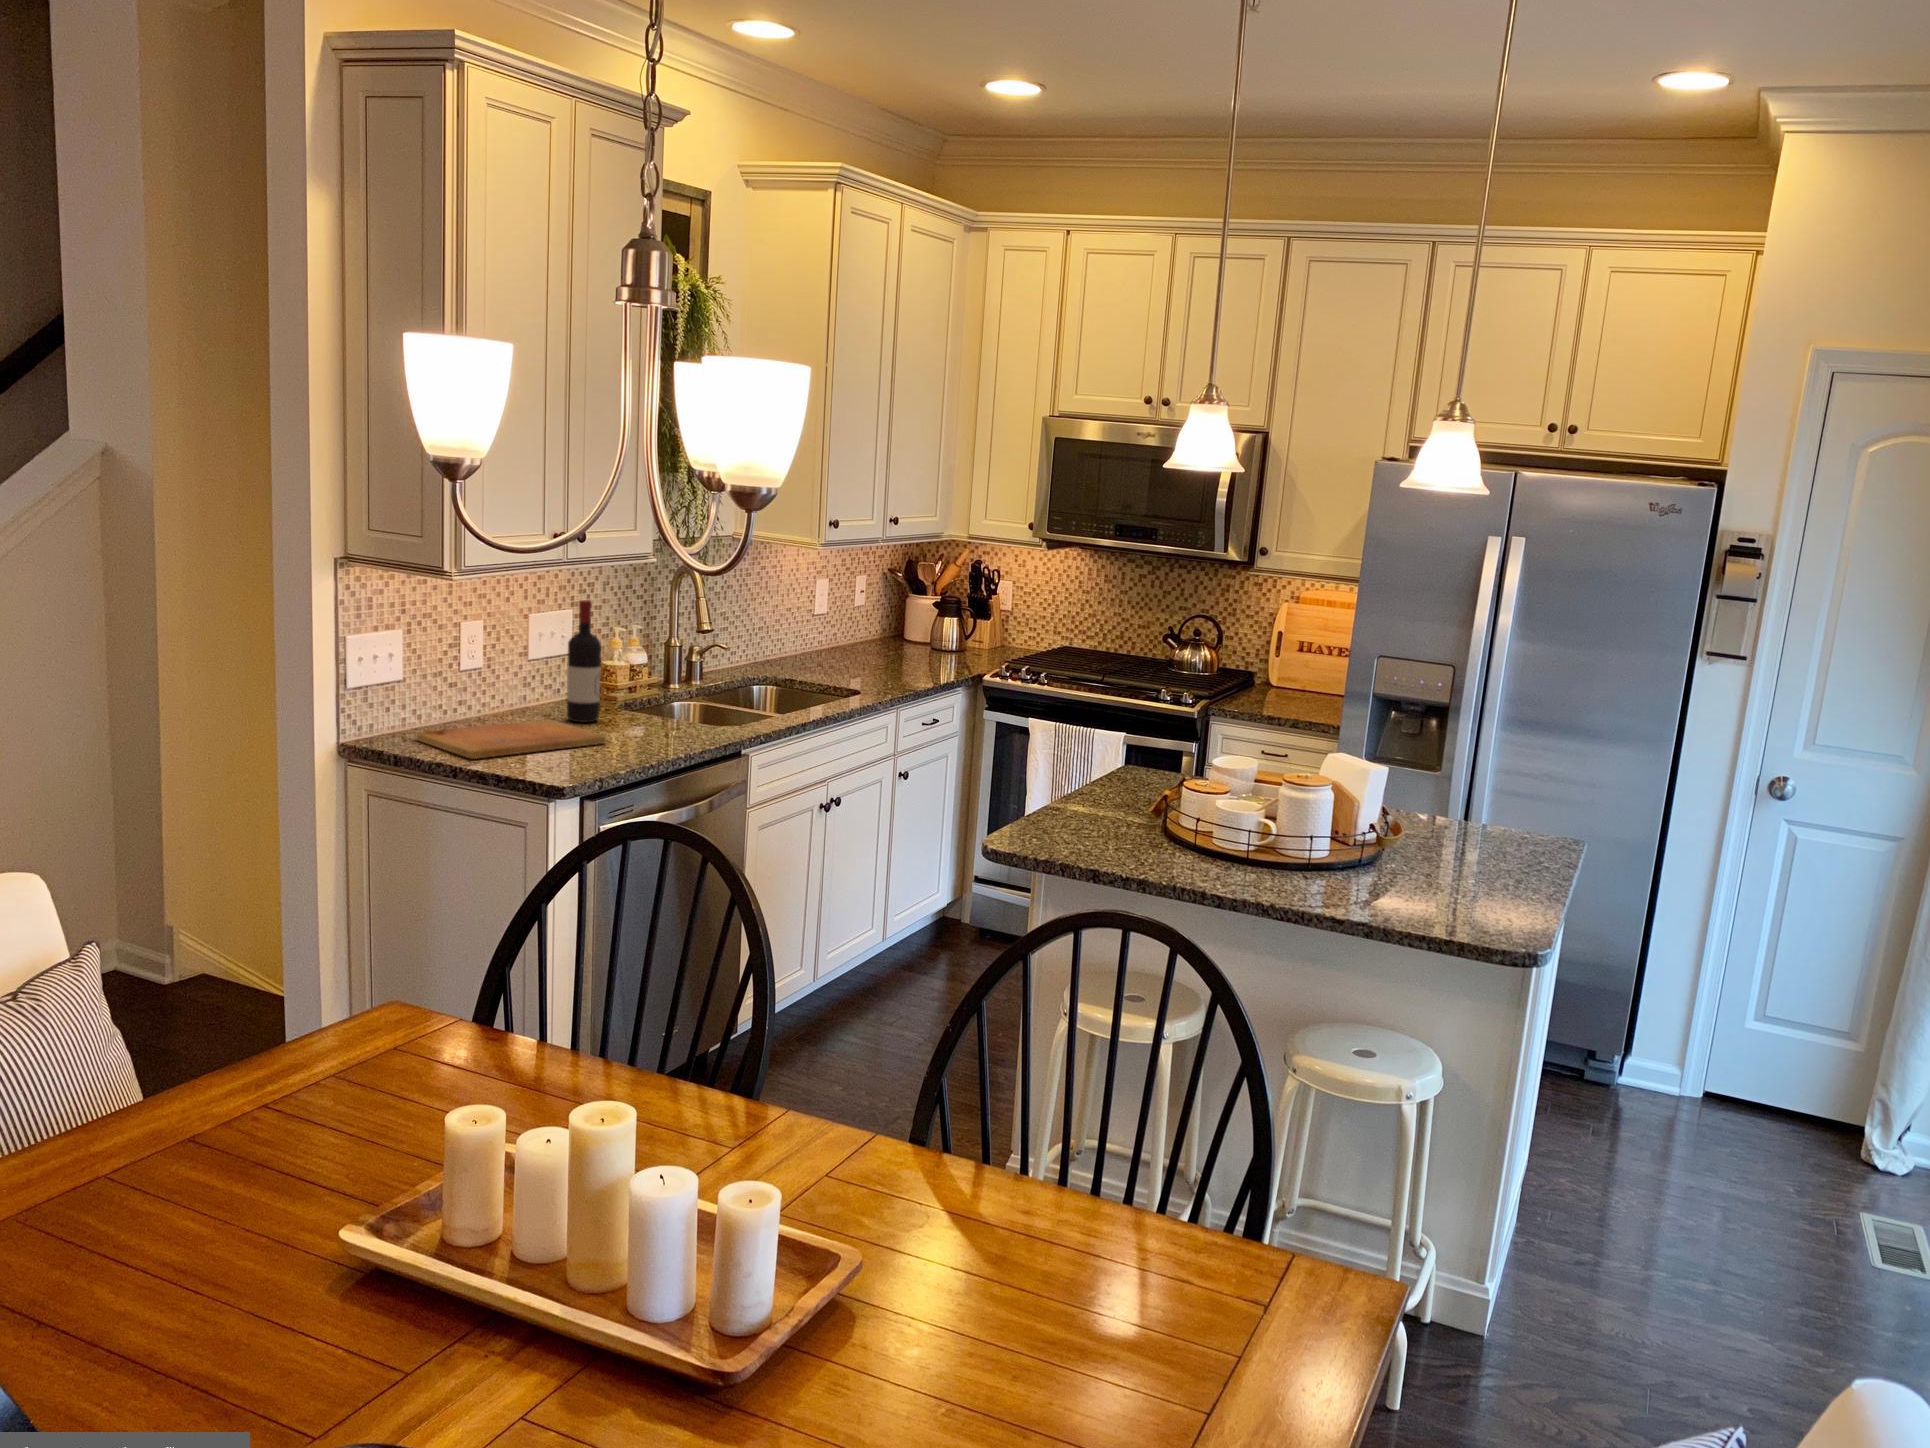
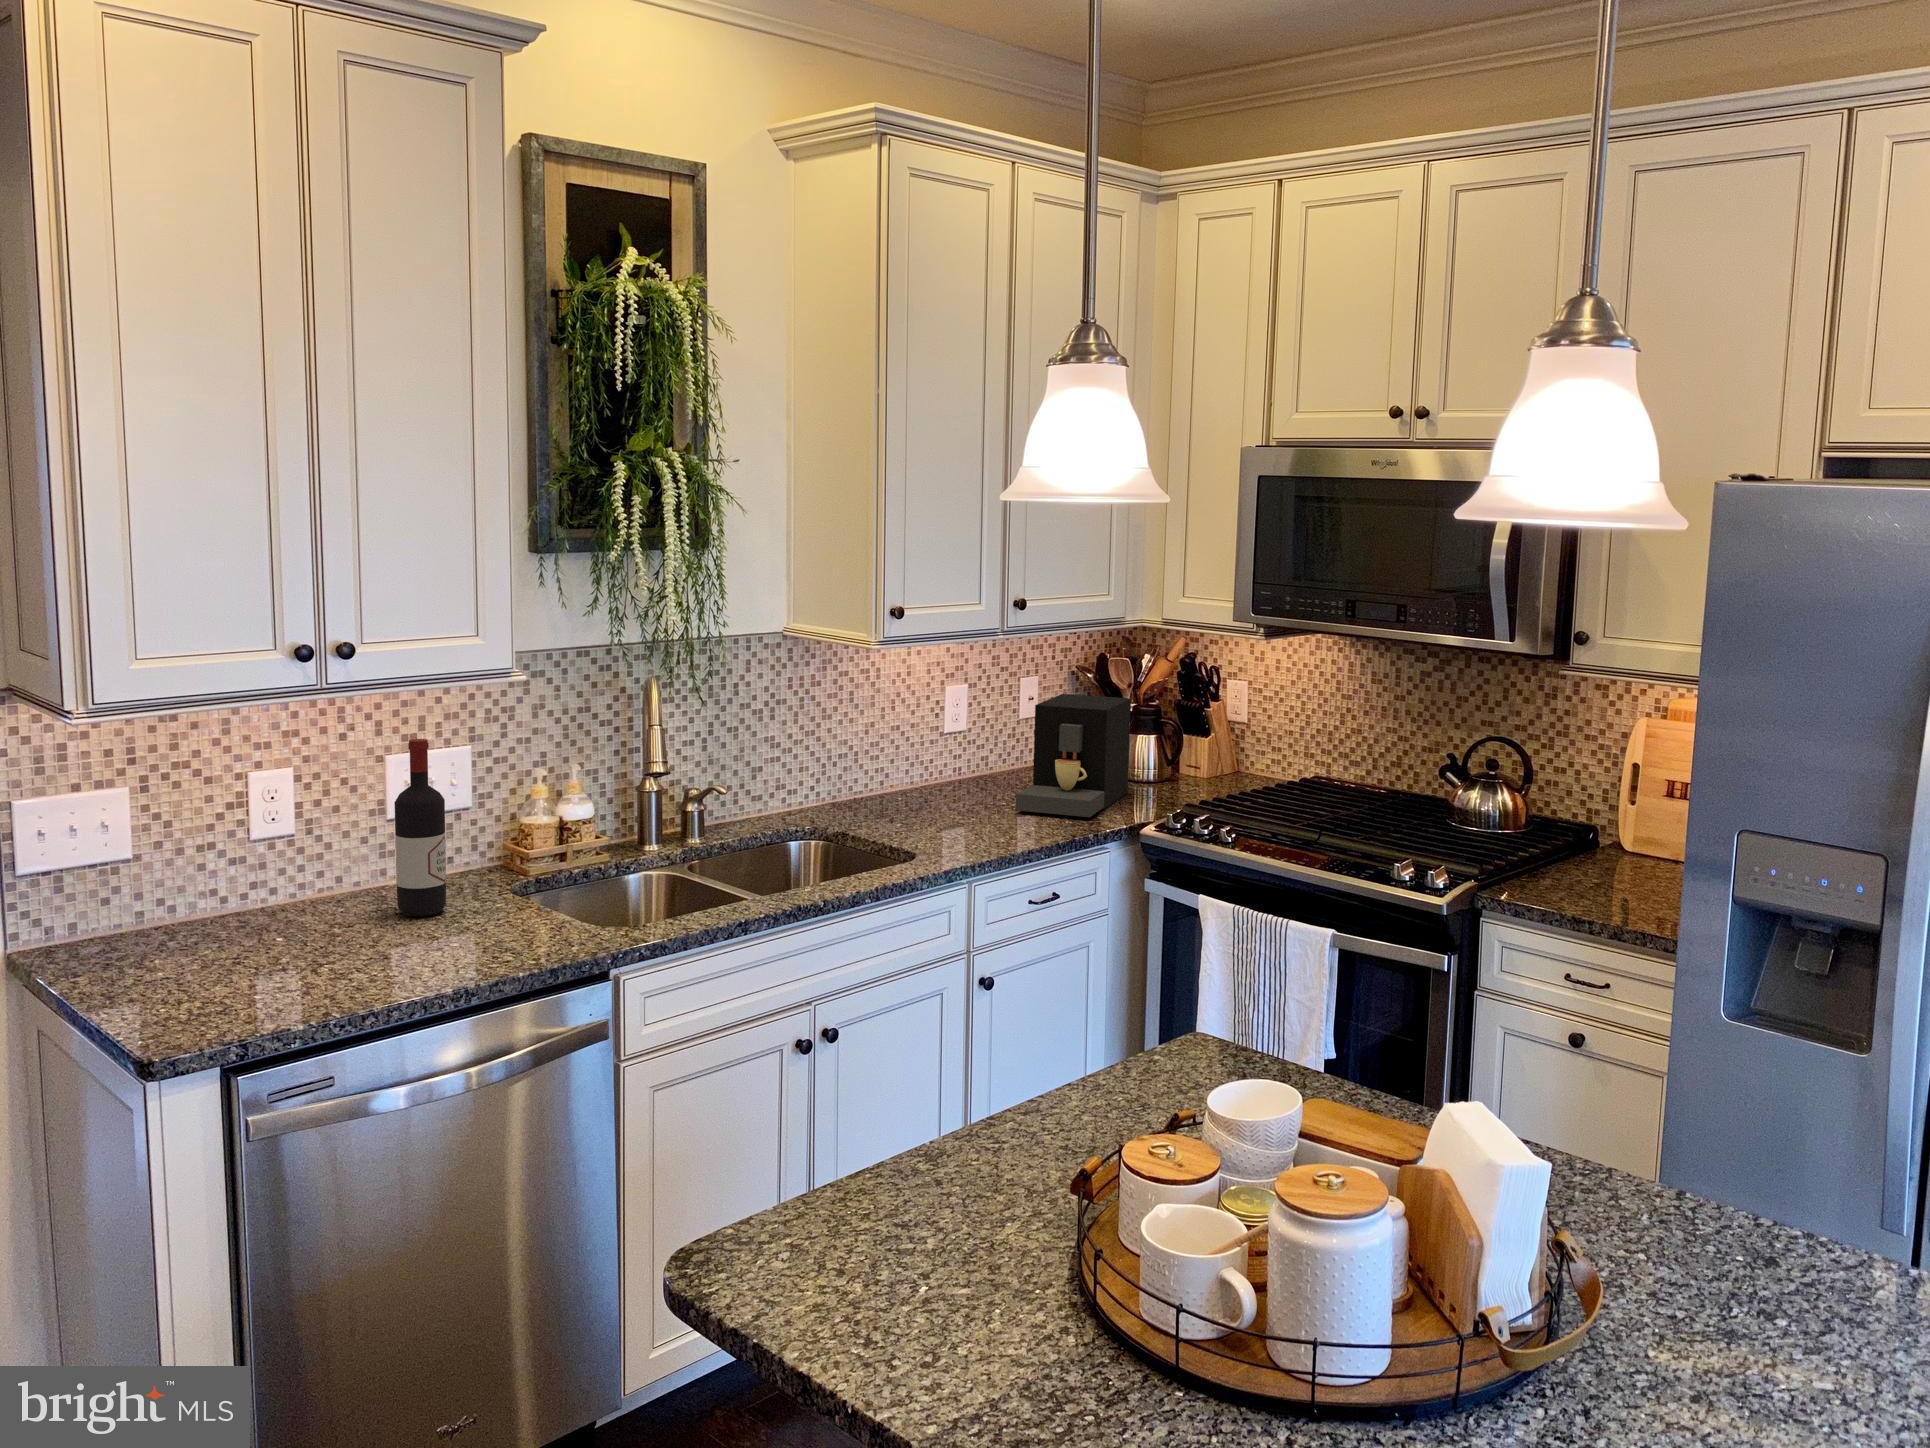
coffee maker: none [884,587,944,670] -> present [1016,694,1131,817]
cutting board: present [417,719,606,759] -> none [118,913,378,991]

